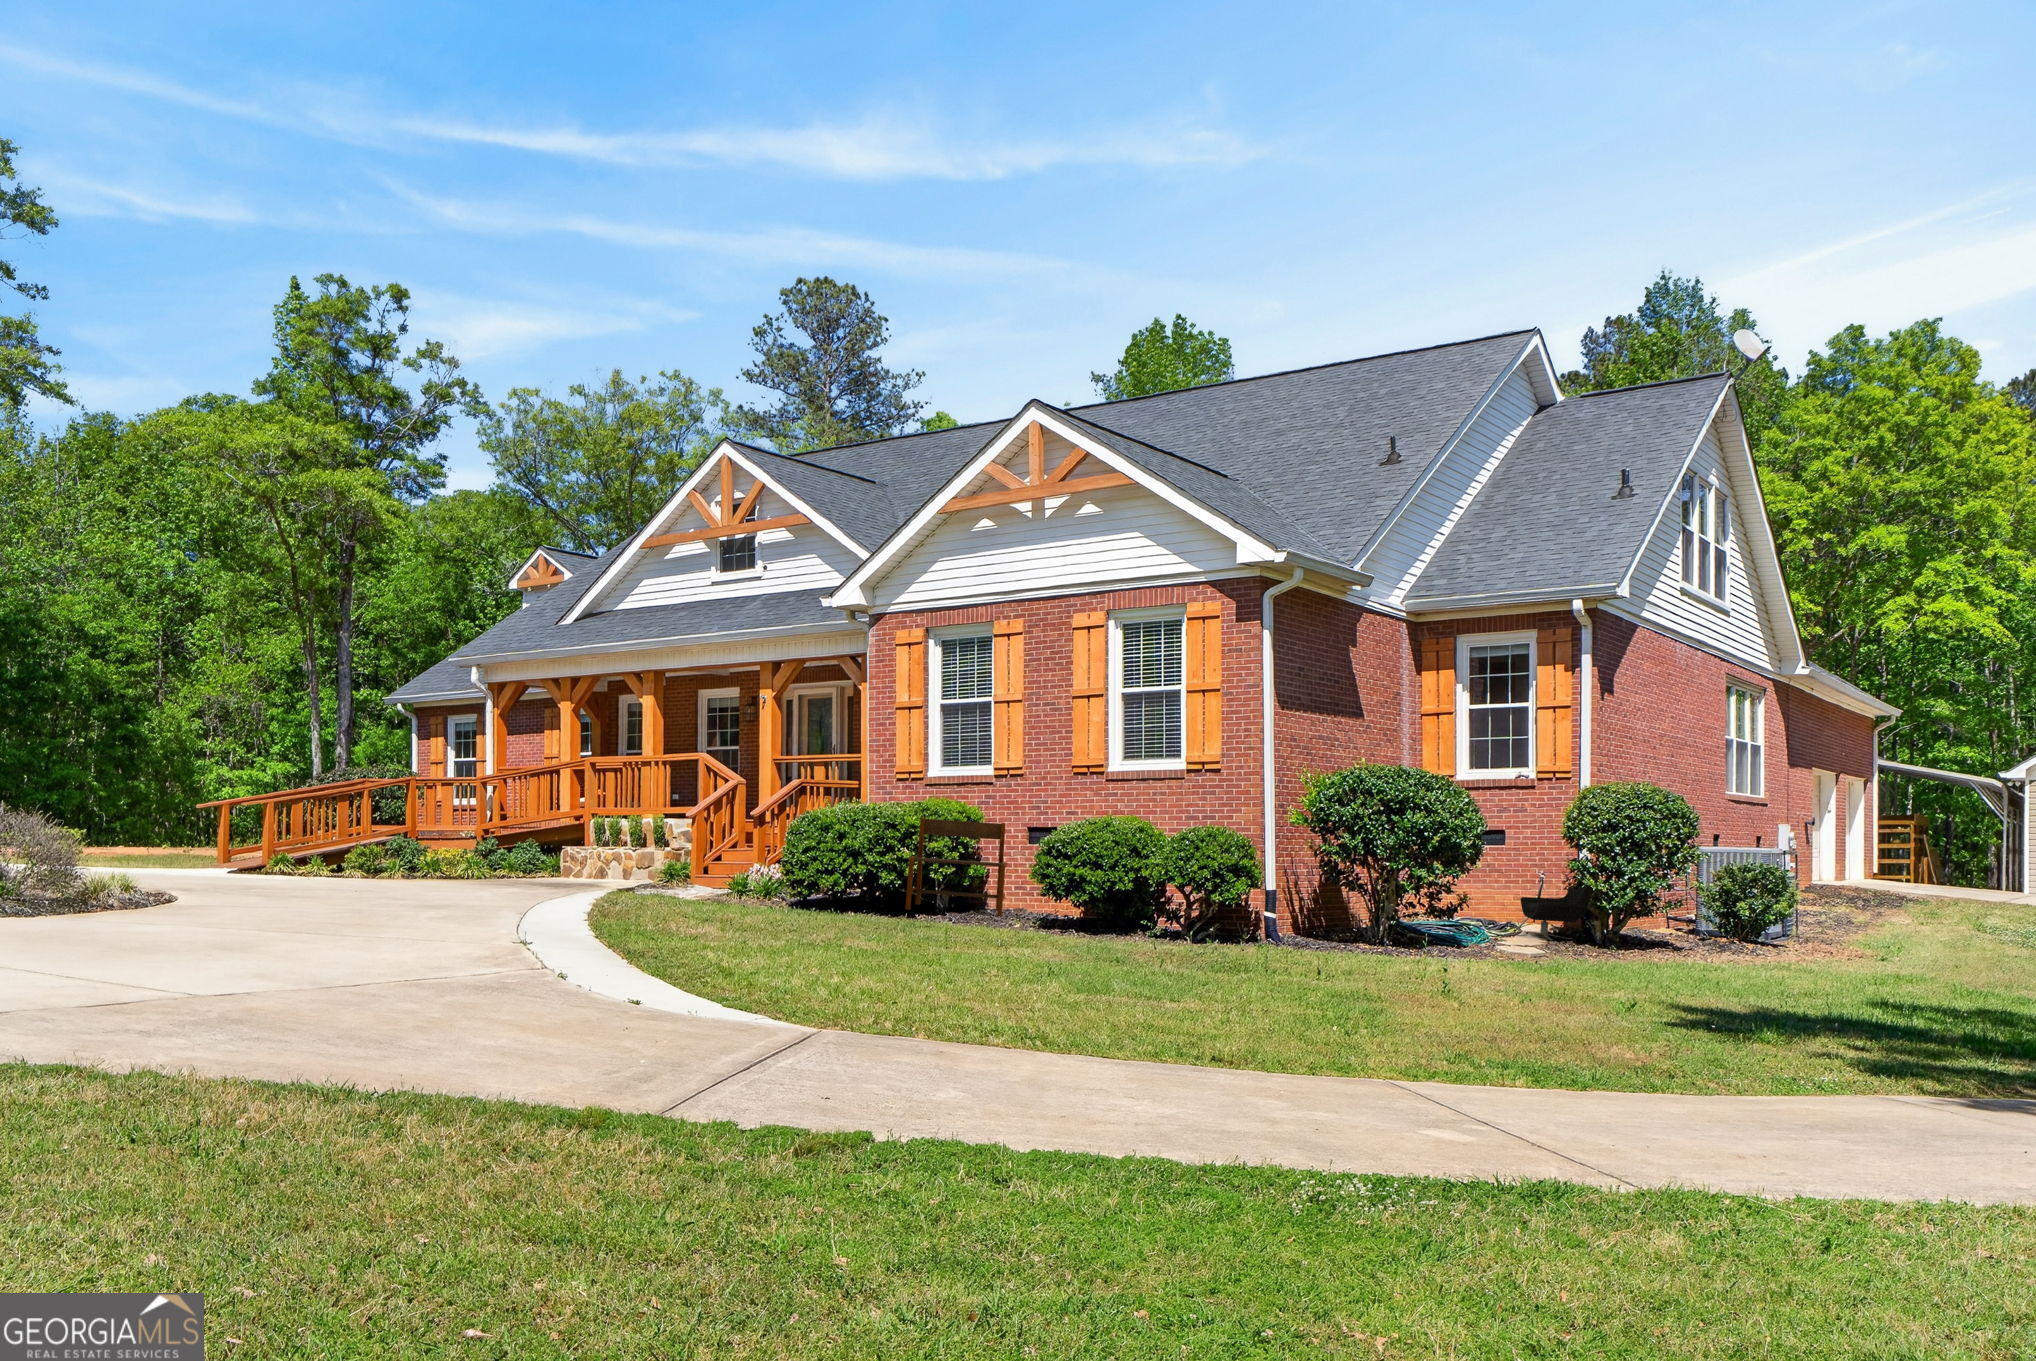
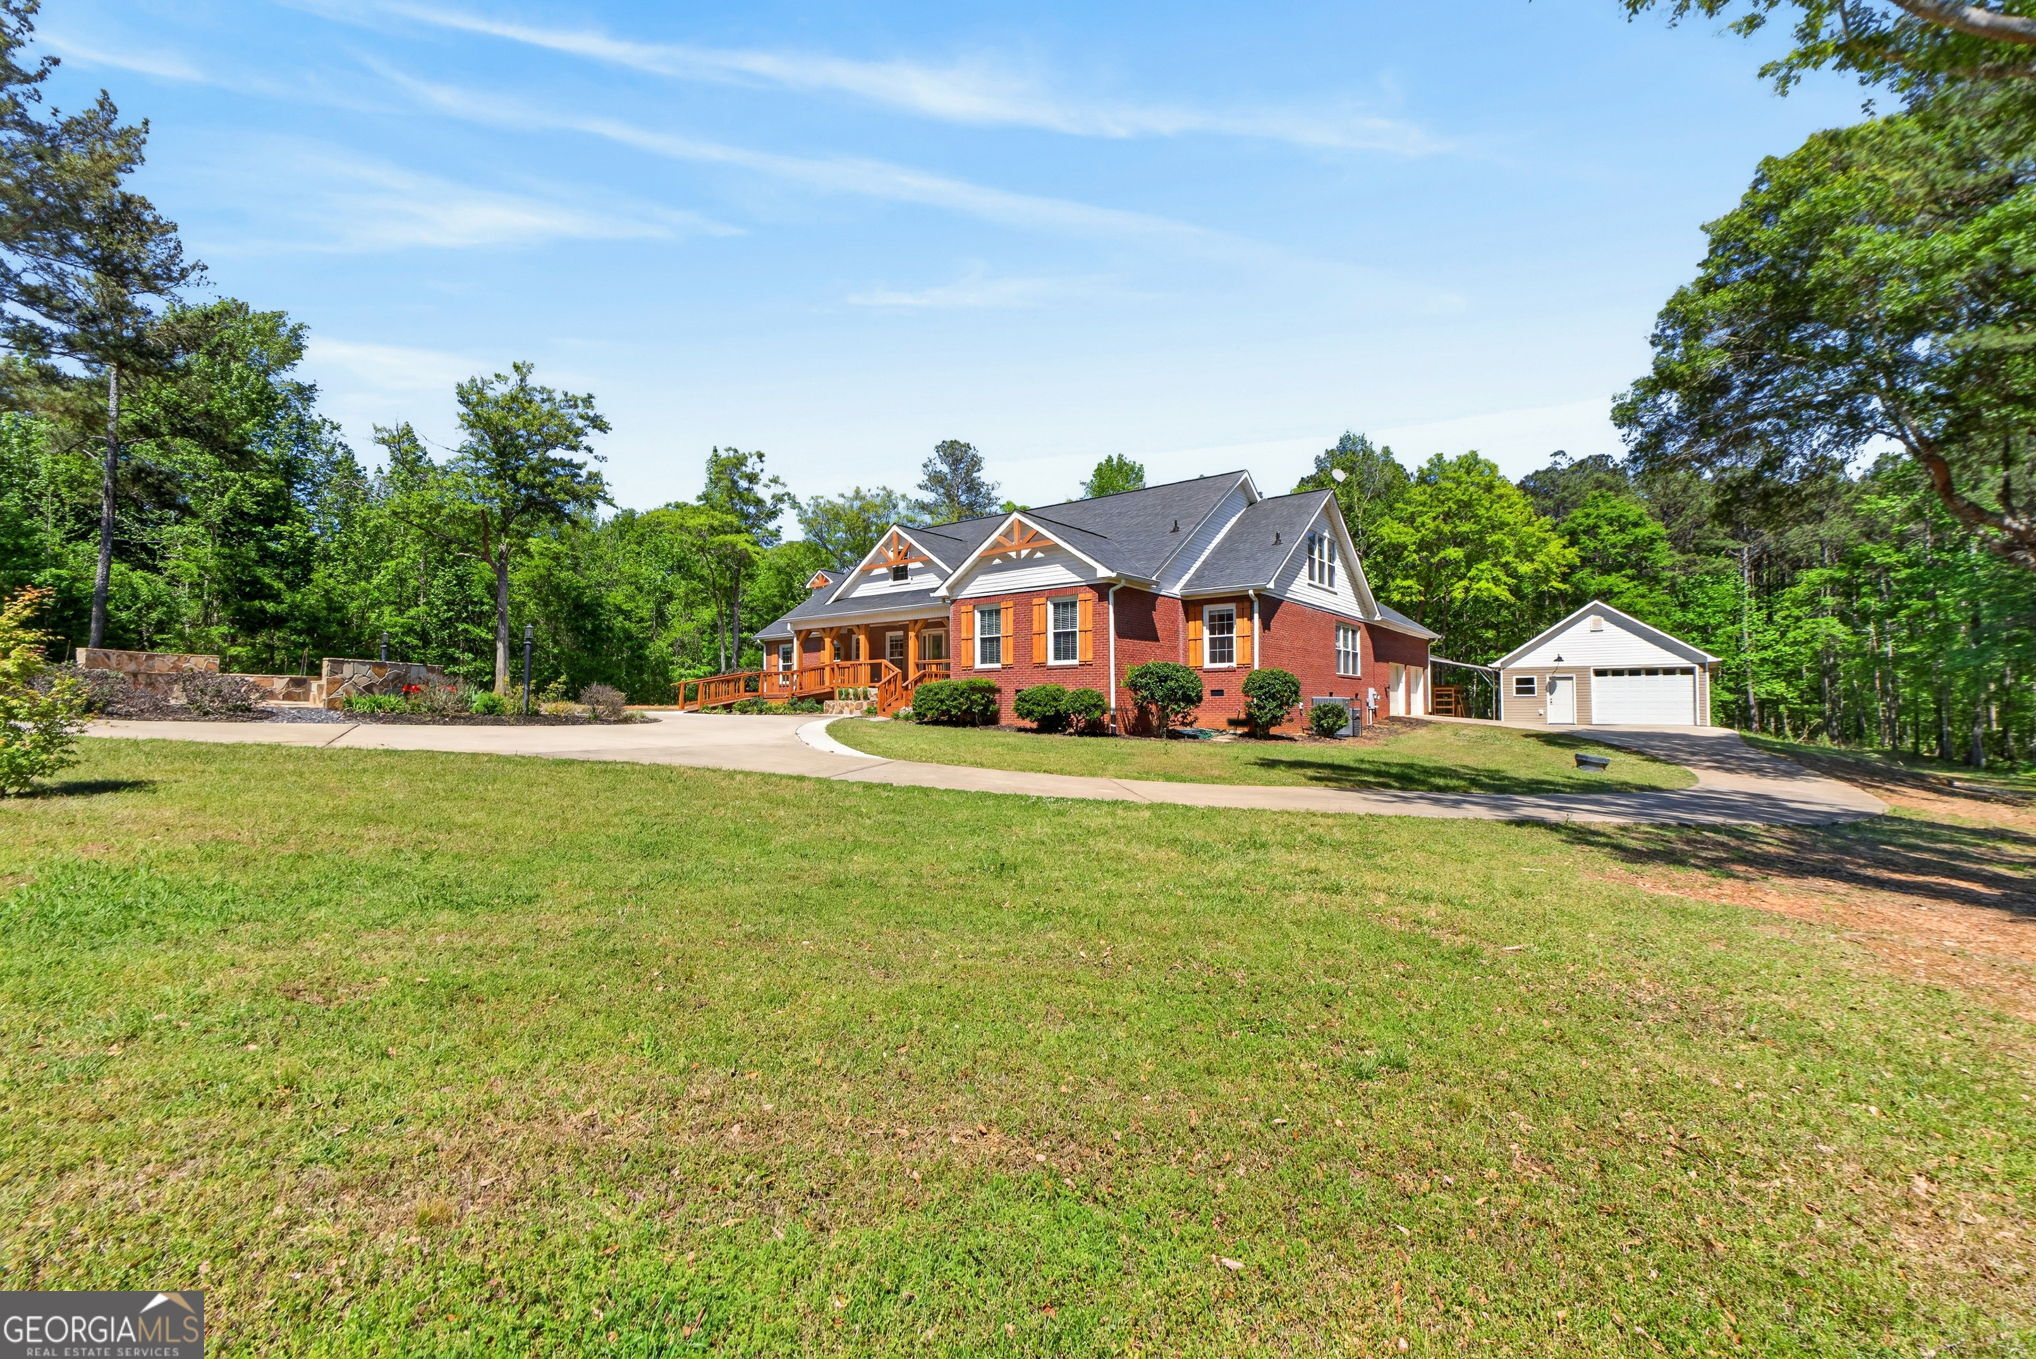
round table: none [1236,873,1326,943] -> present [1097,707,1130,733]

